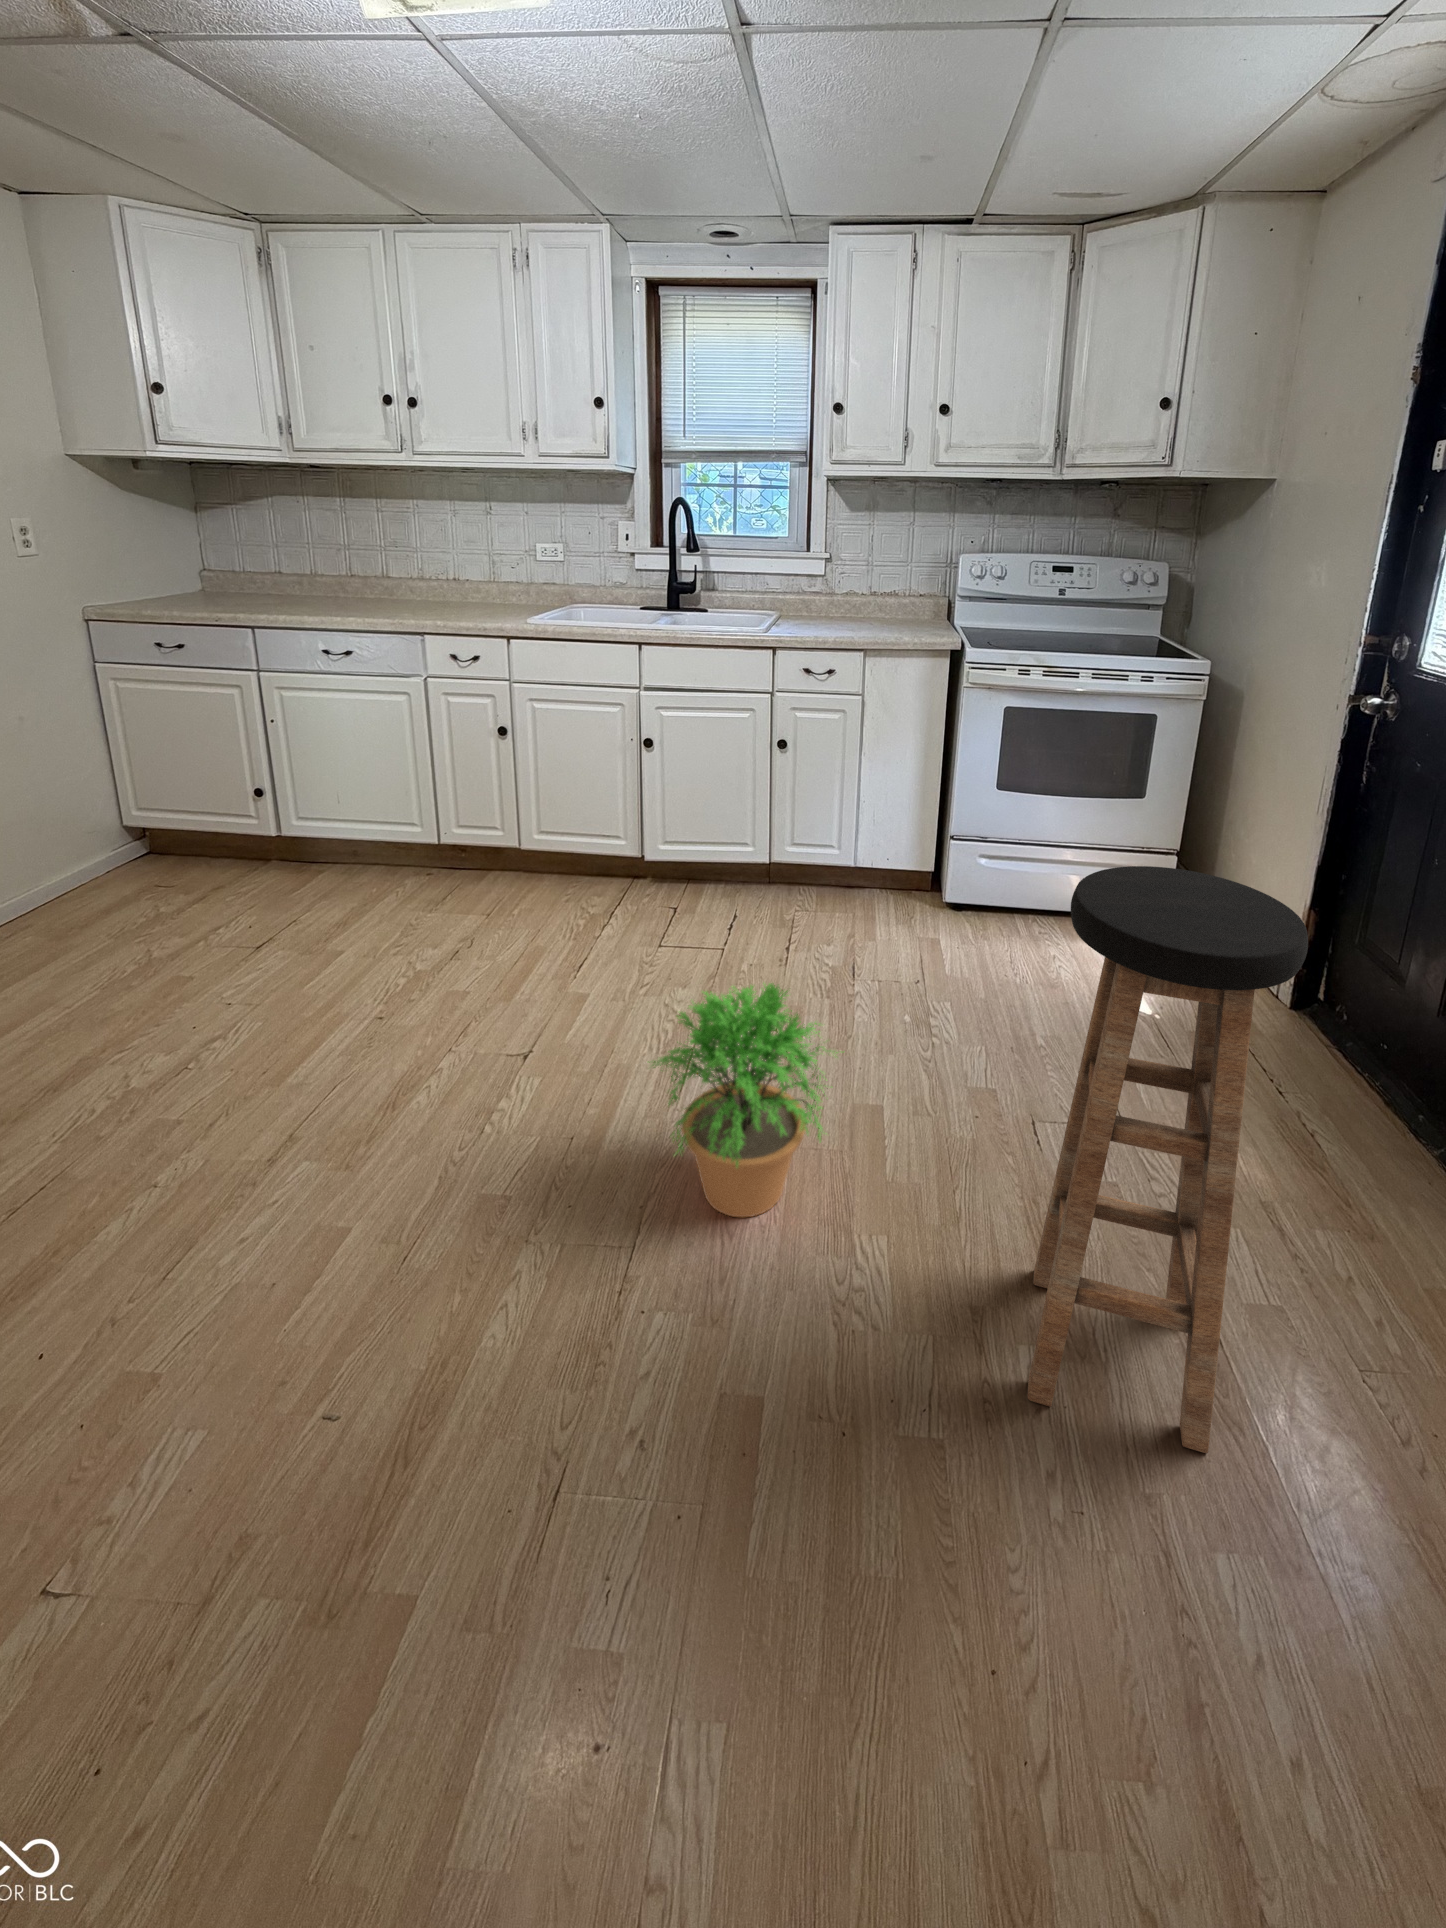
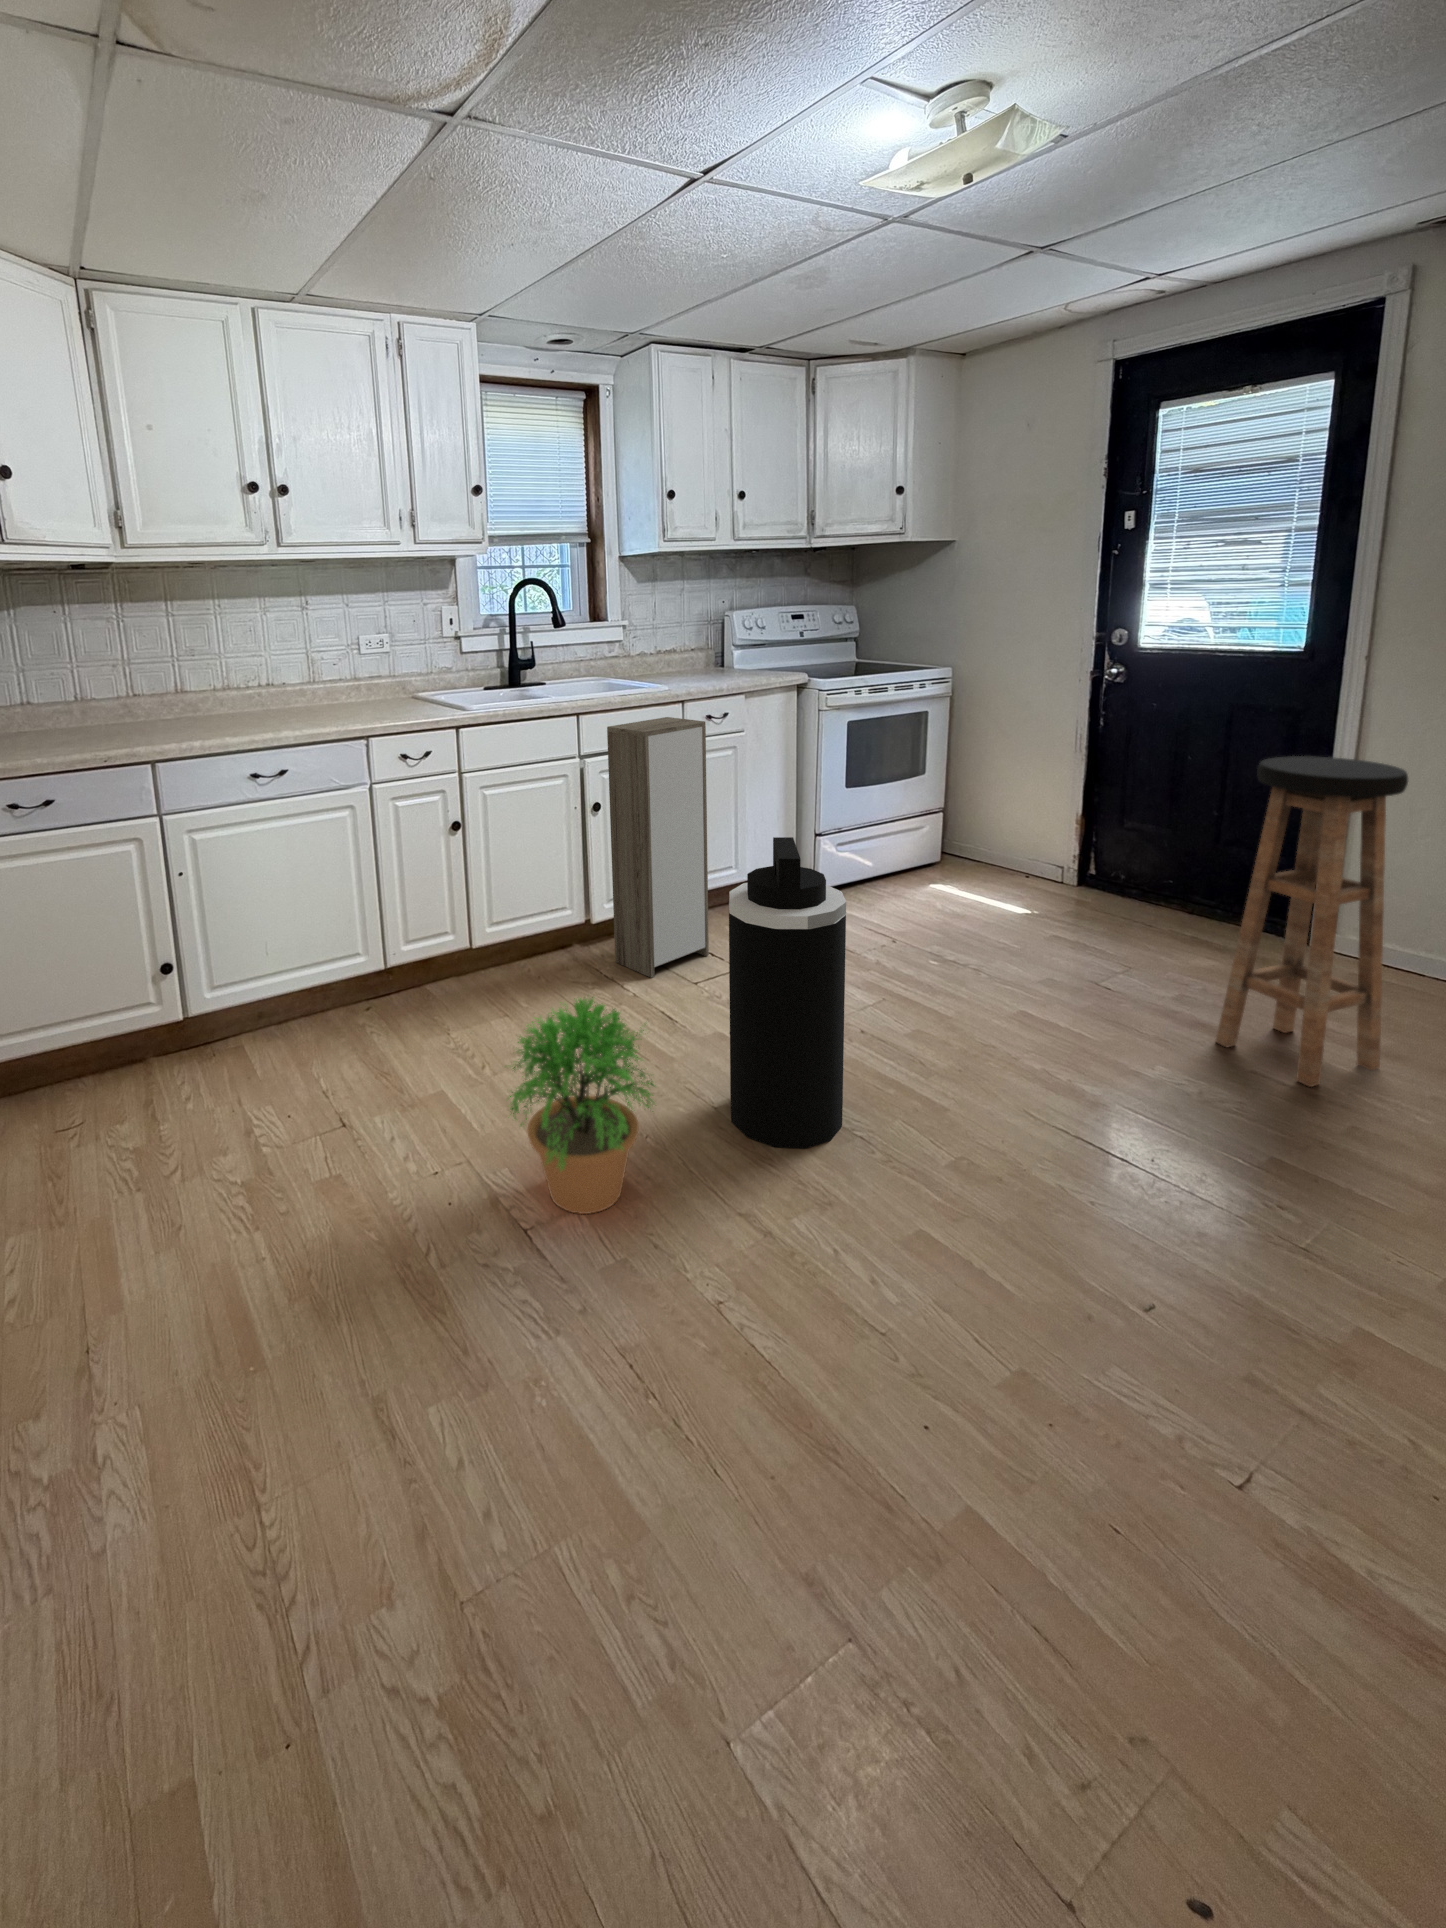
storage cabinet: none [632,659,726,924] -> present [607,717,709,978]
trash can: none [376,793,528,1125] -> present [729,837,847,1148]
potted plant: present [654,983,837,1217] -> present [508,998,654,1214]

